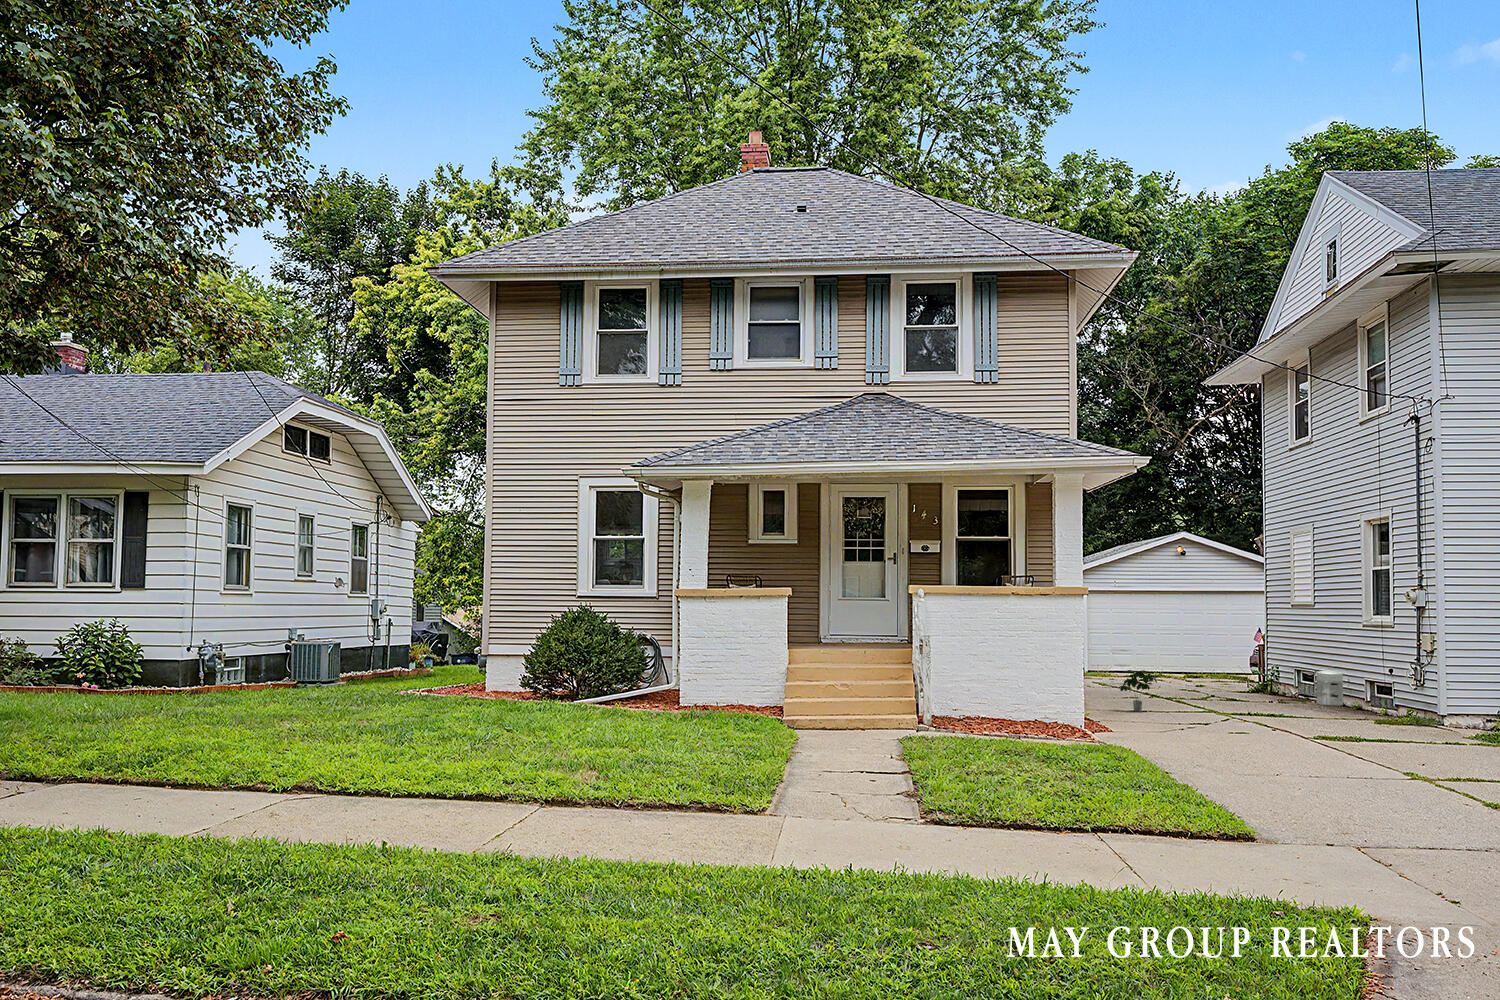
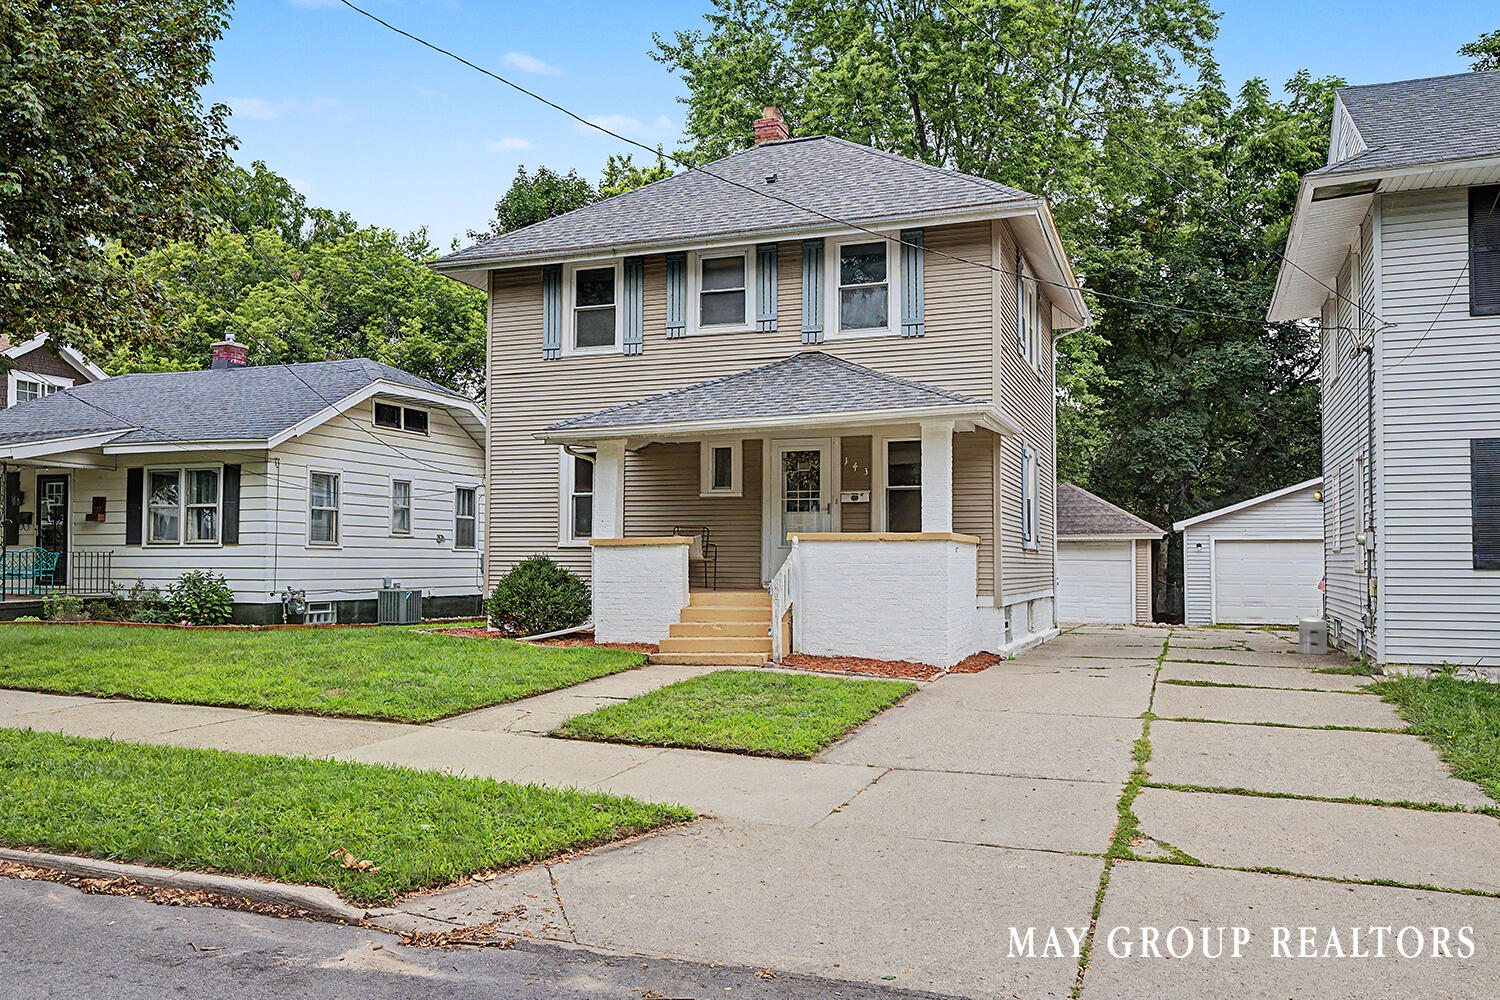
potted plant: present [1119,670,1157,711] -> none [1041,615,1074,656]

